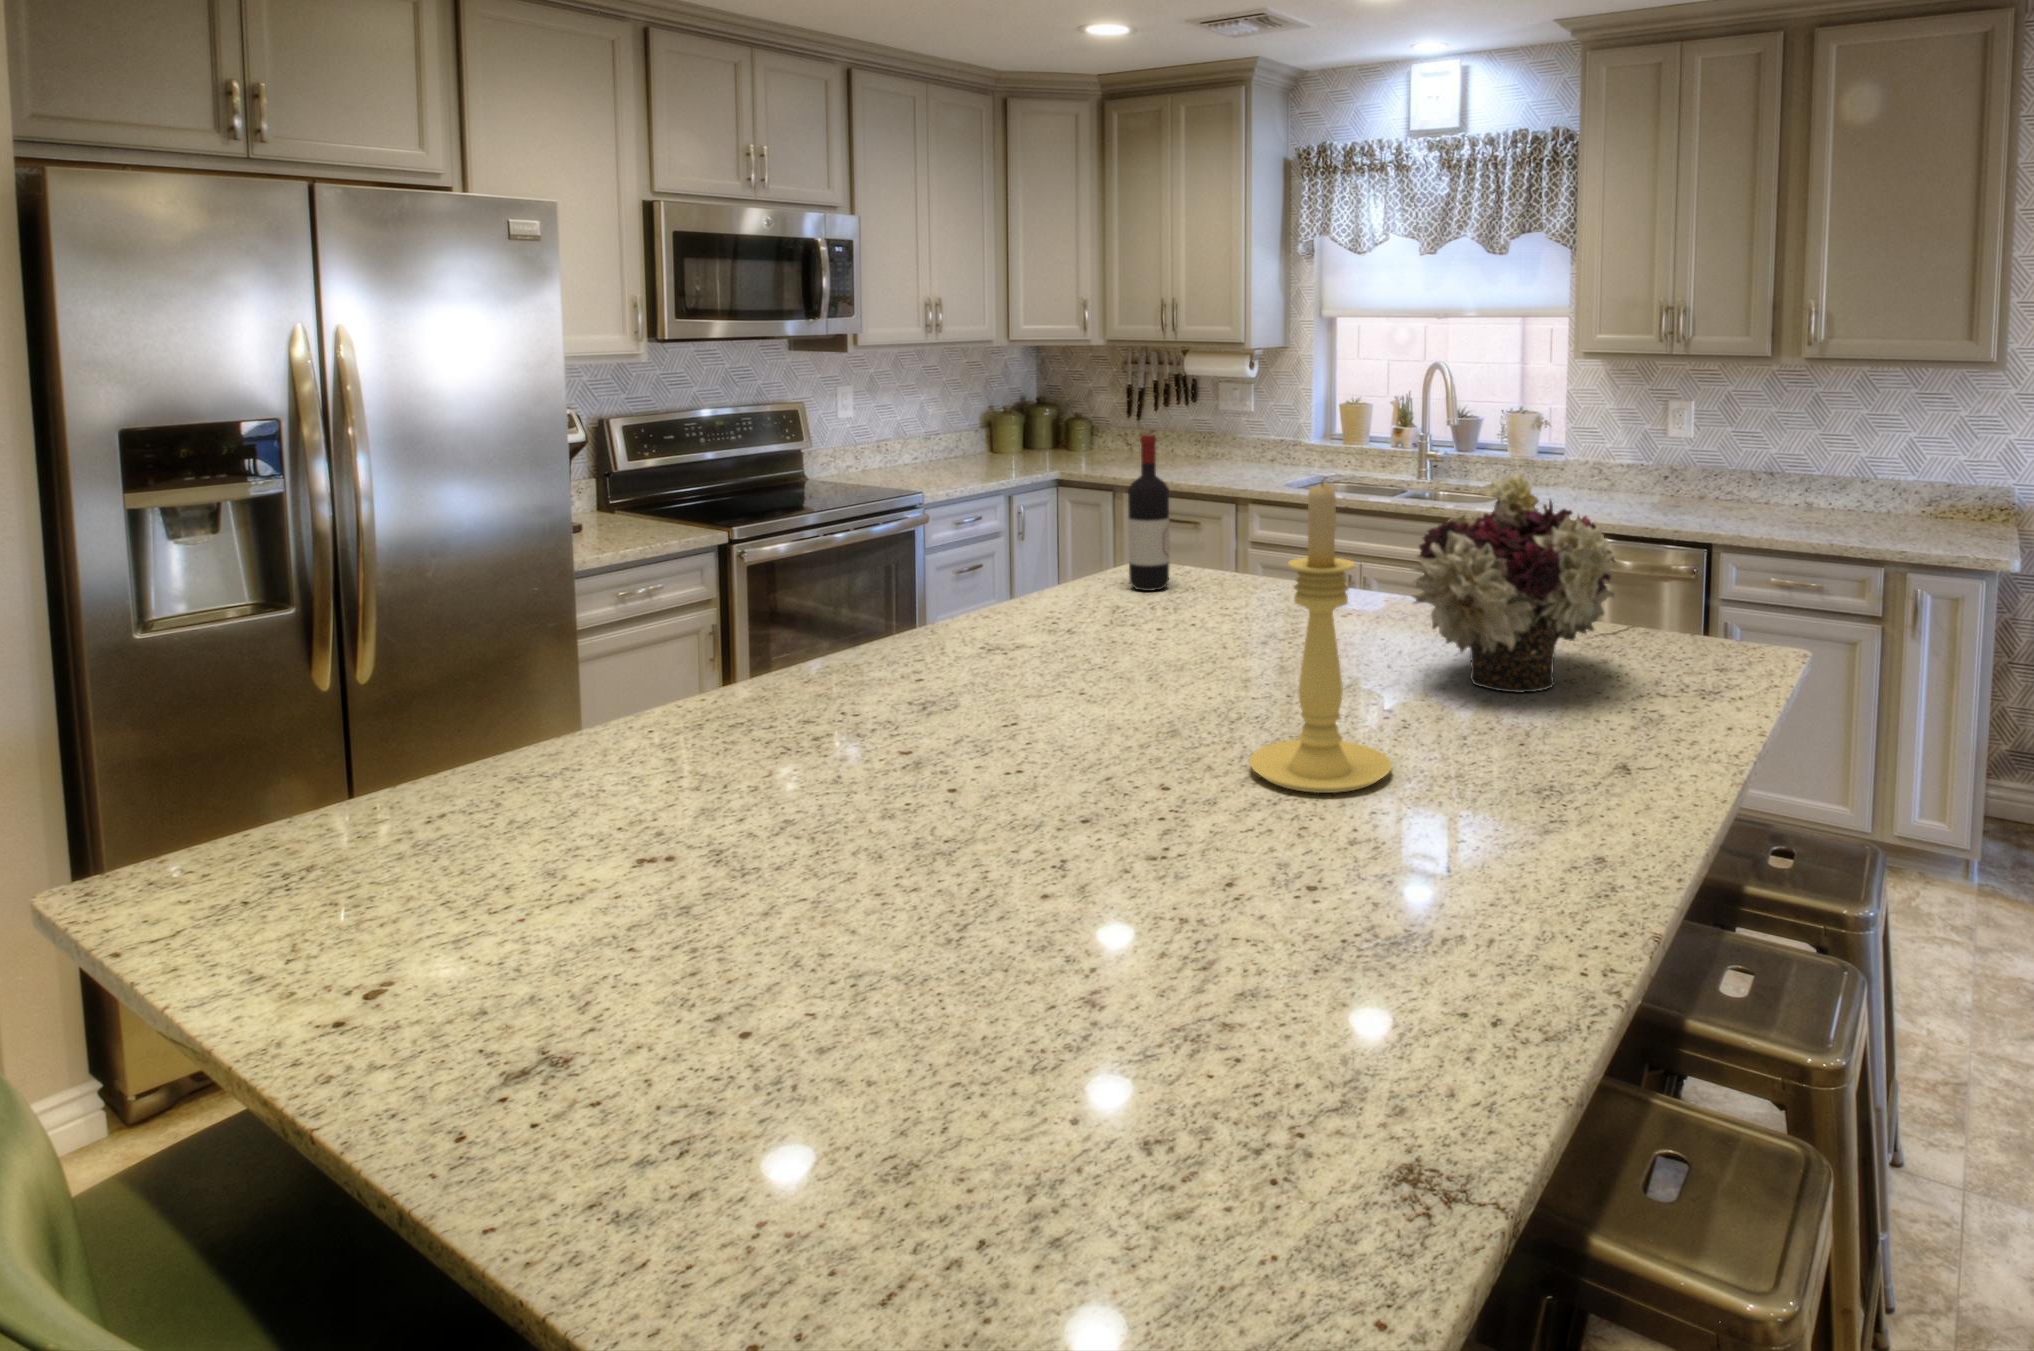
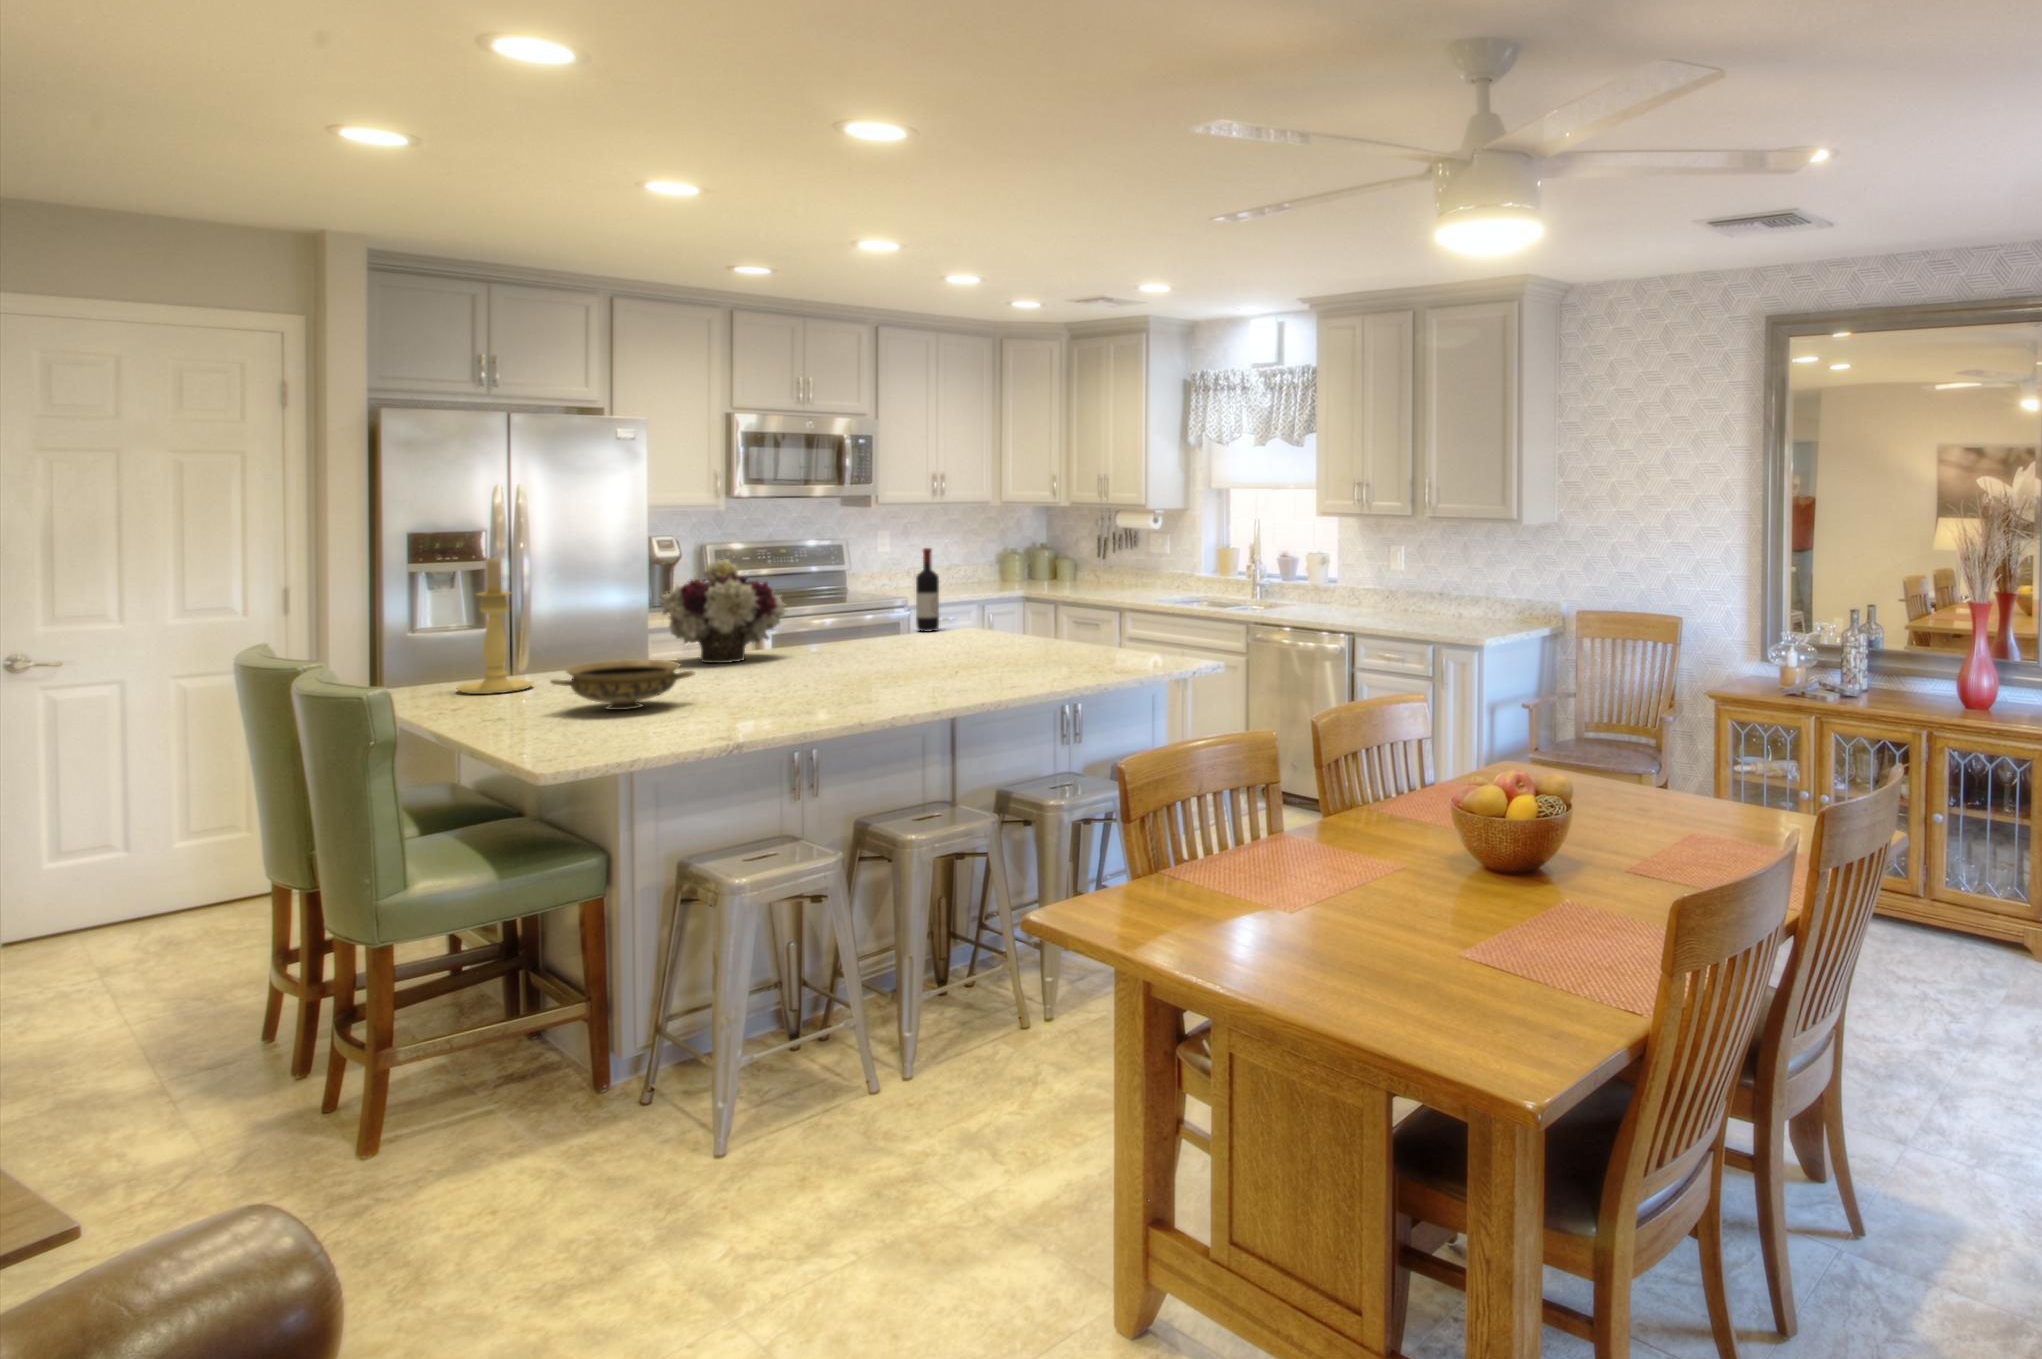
flower arrangement: present [1407,473,1616,692] -> present [658,559,786,663]
candle holder: present [1249,481,1392,793] -> present [457,557,533,694]
ceramic bowl: none [821,856,1184,1079] -> present [551,660,695,710]

